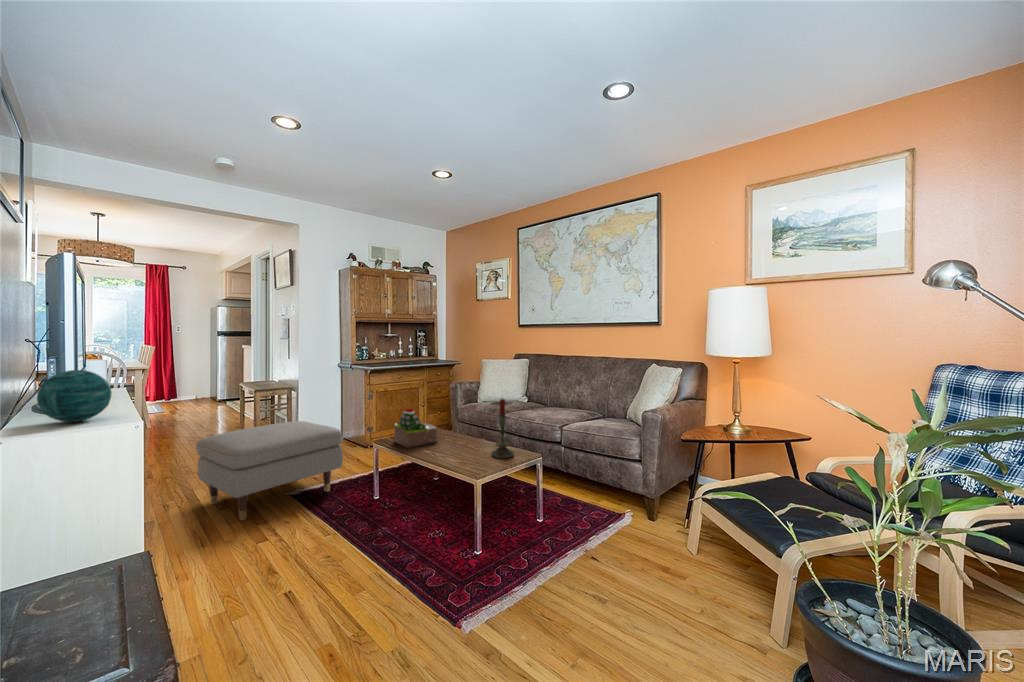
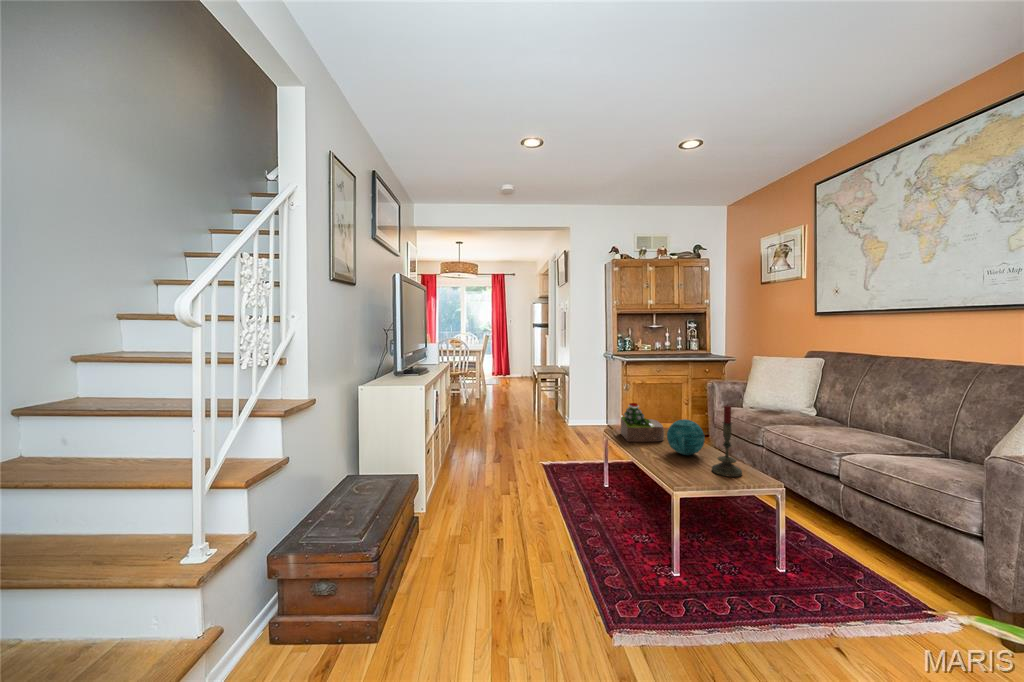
decorative orb: present [37,370,112,422] -> present [667,419,705,455]
ottoman: present [196,421,343,520] -> none [482,401,582,473]

